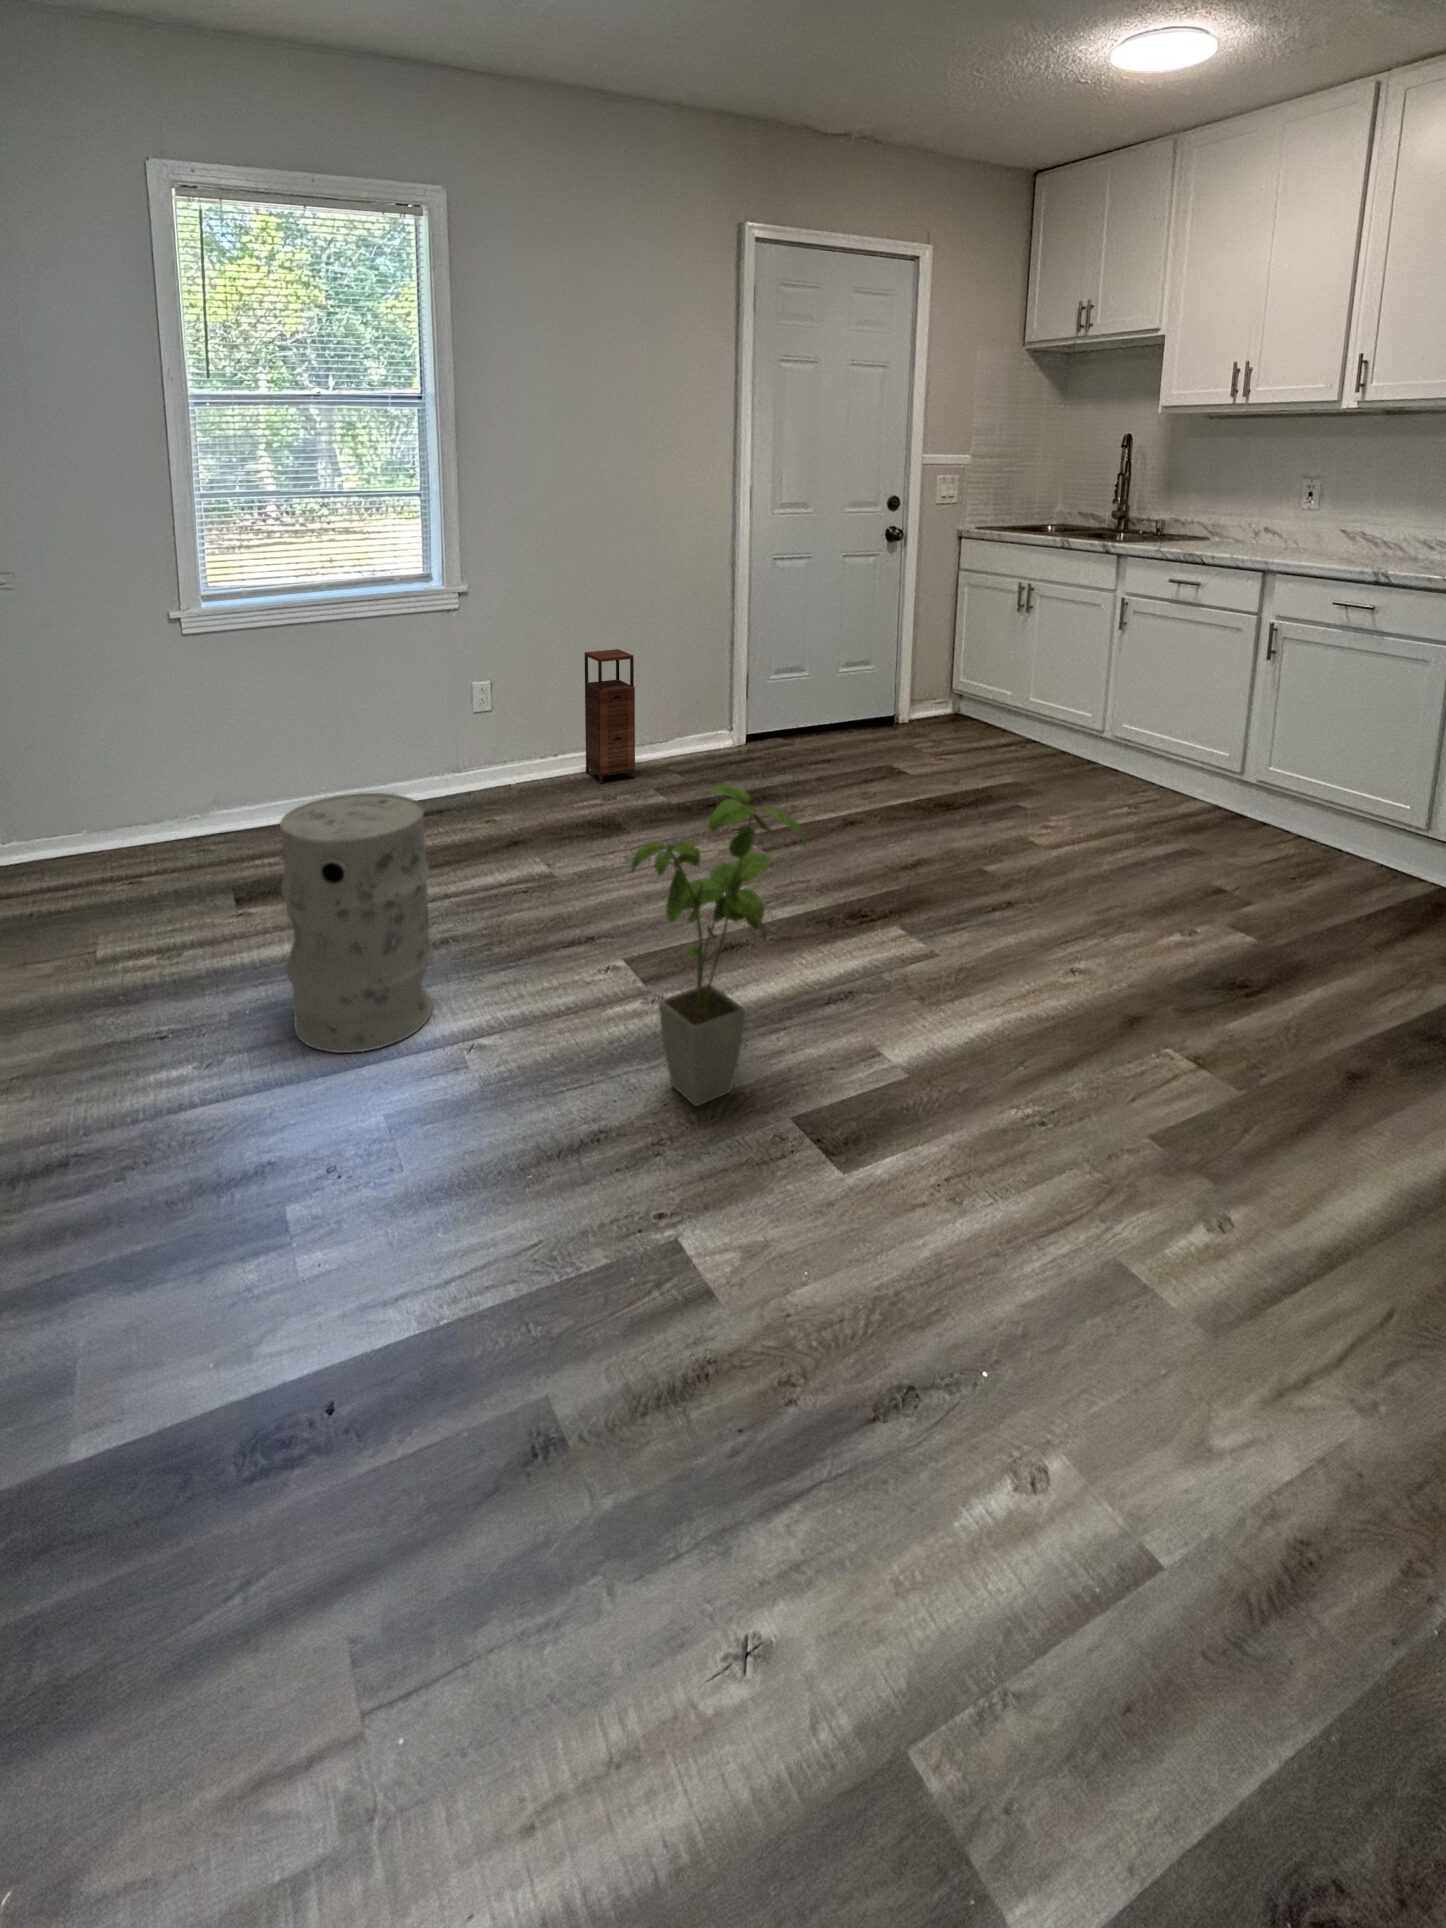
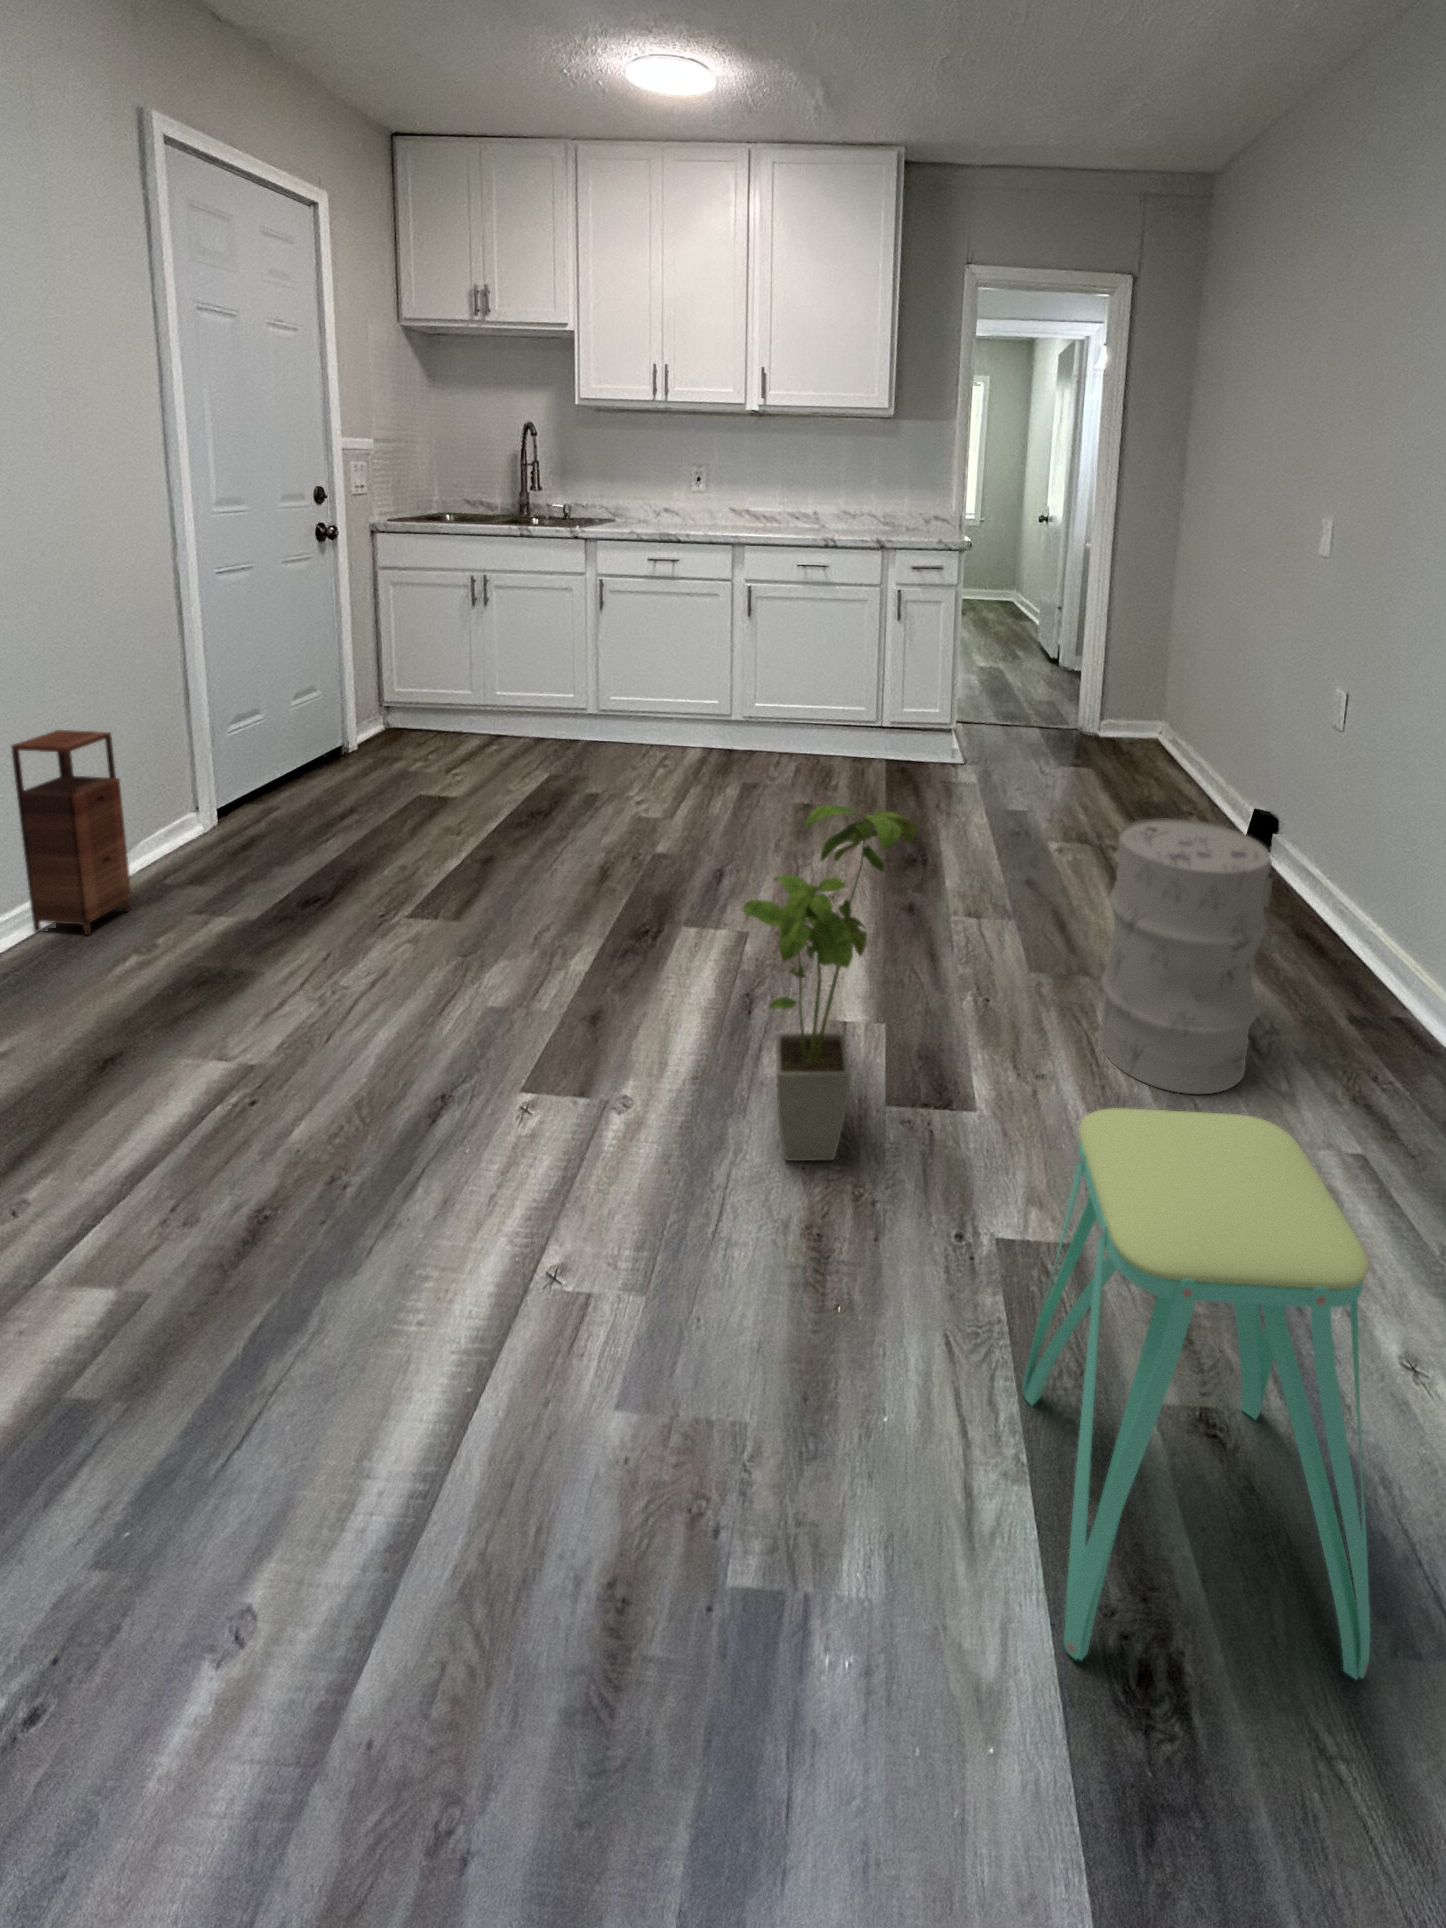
trash can: present [280,793,434,1053] -> present [1101,819,1273,1094]
stool: none [325,1044,629,1588] -> present [1022,1108,1370,1679]

